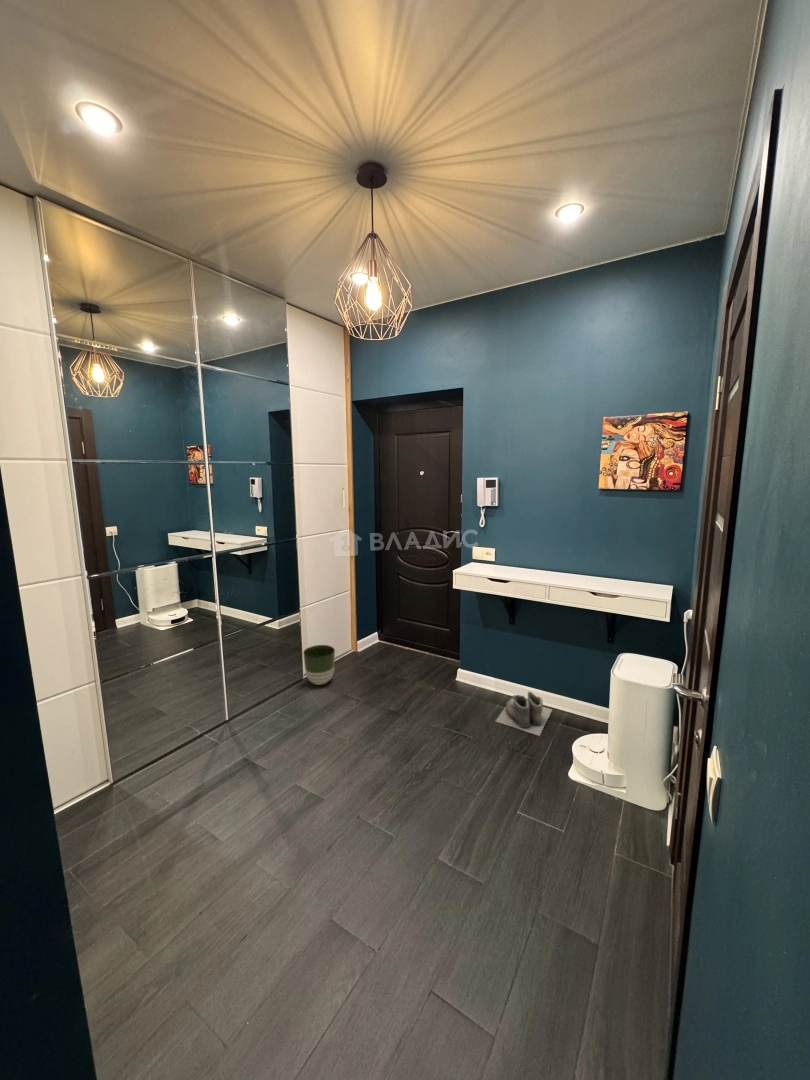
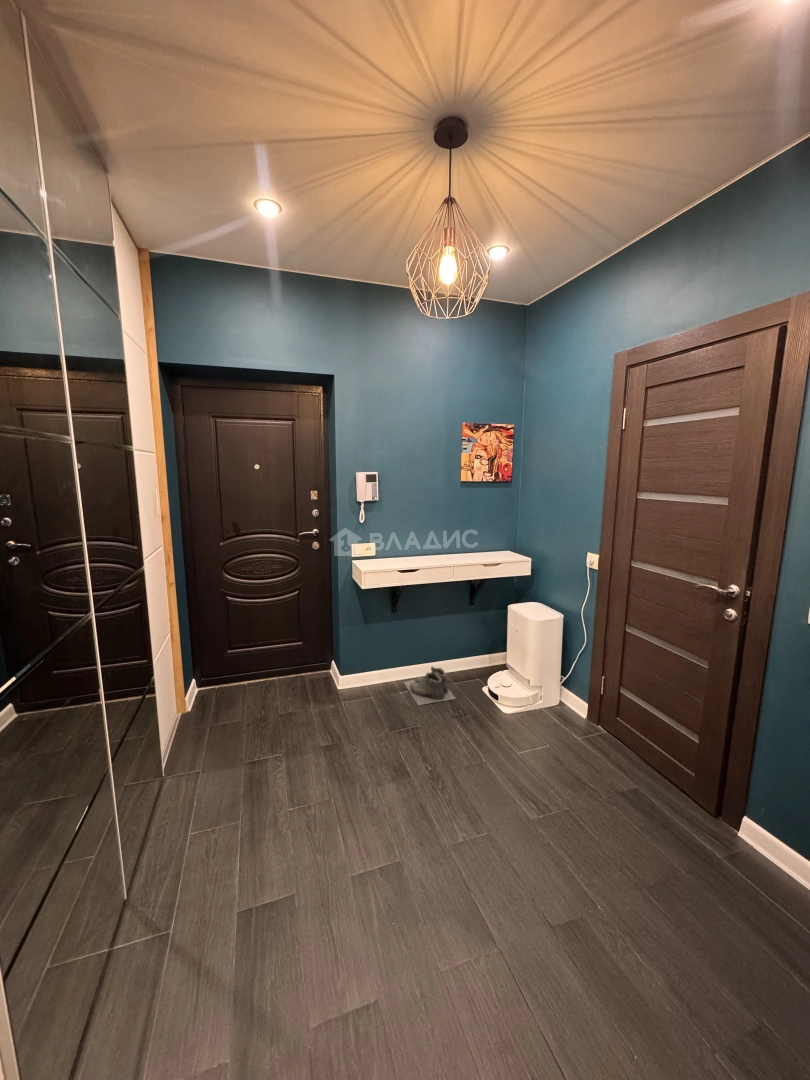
planter: present [304,645,335,685] -> none [170,712,220,774]

